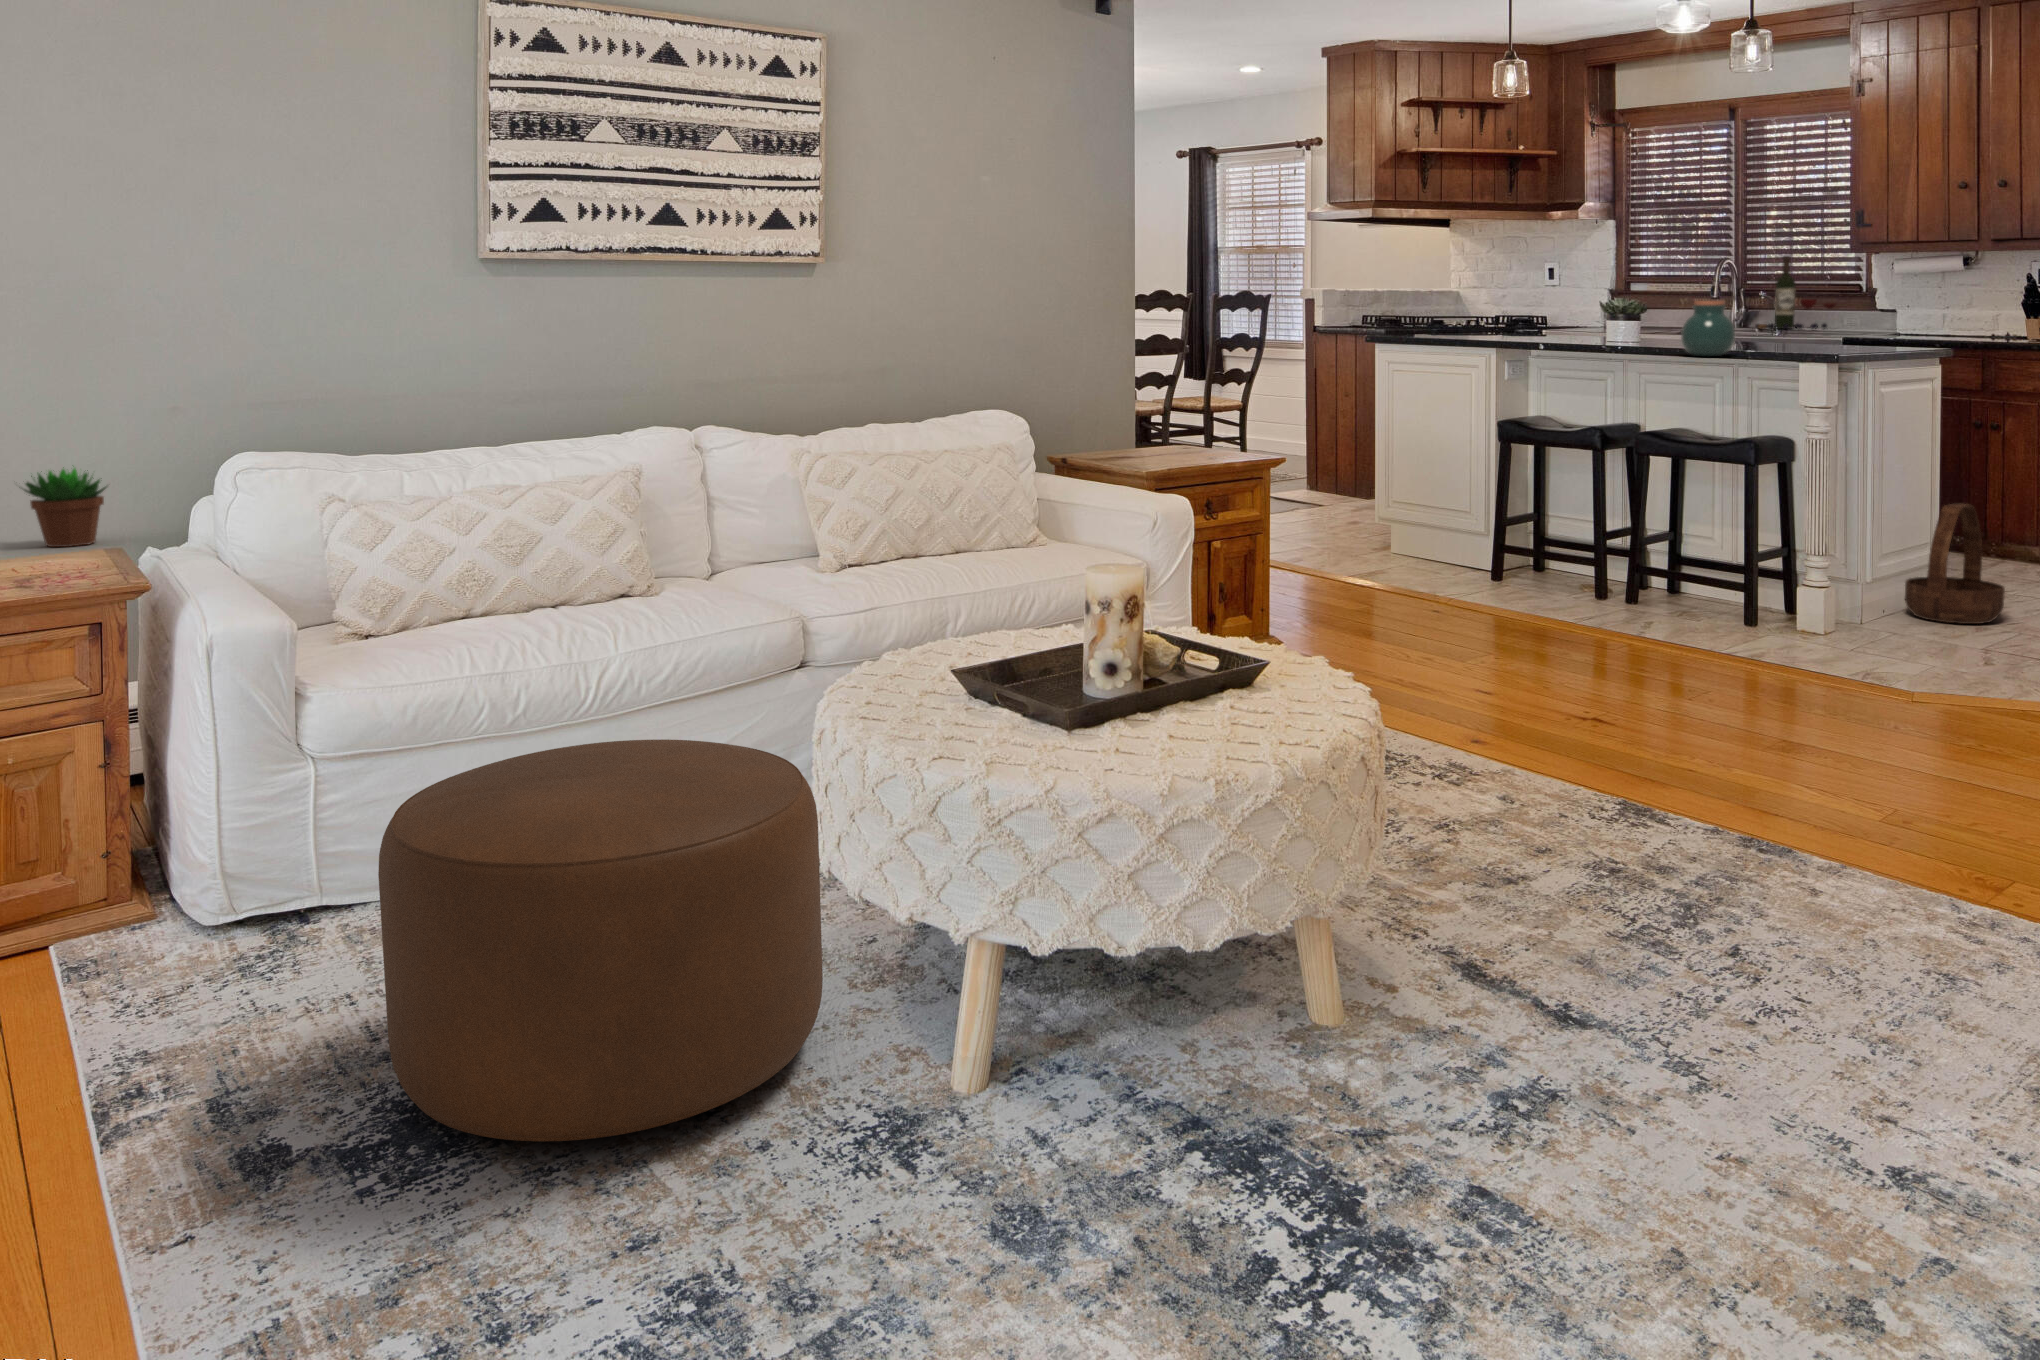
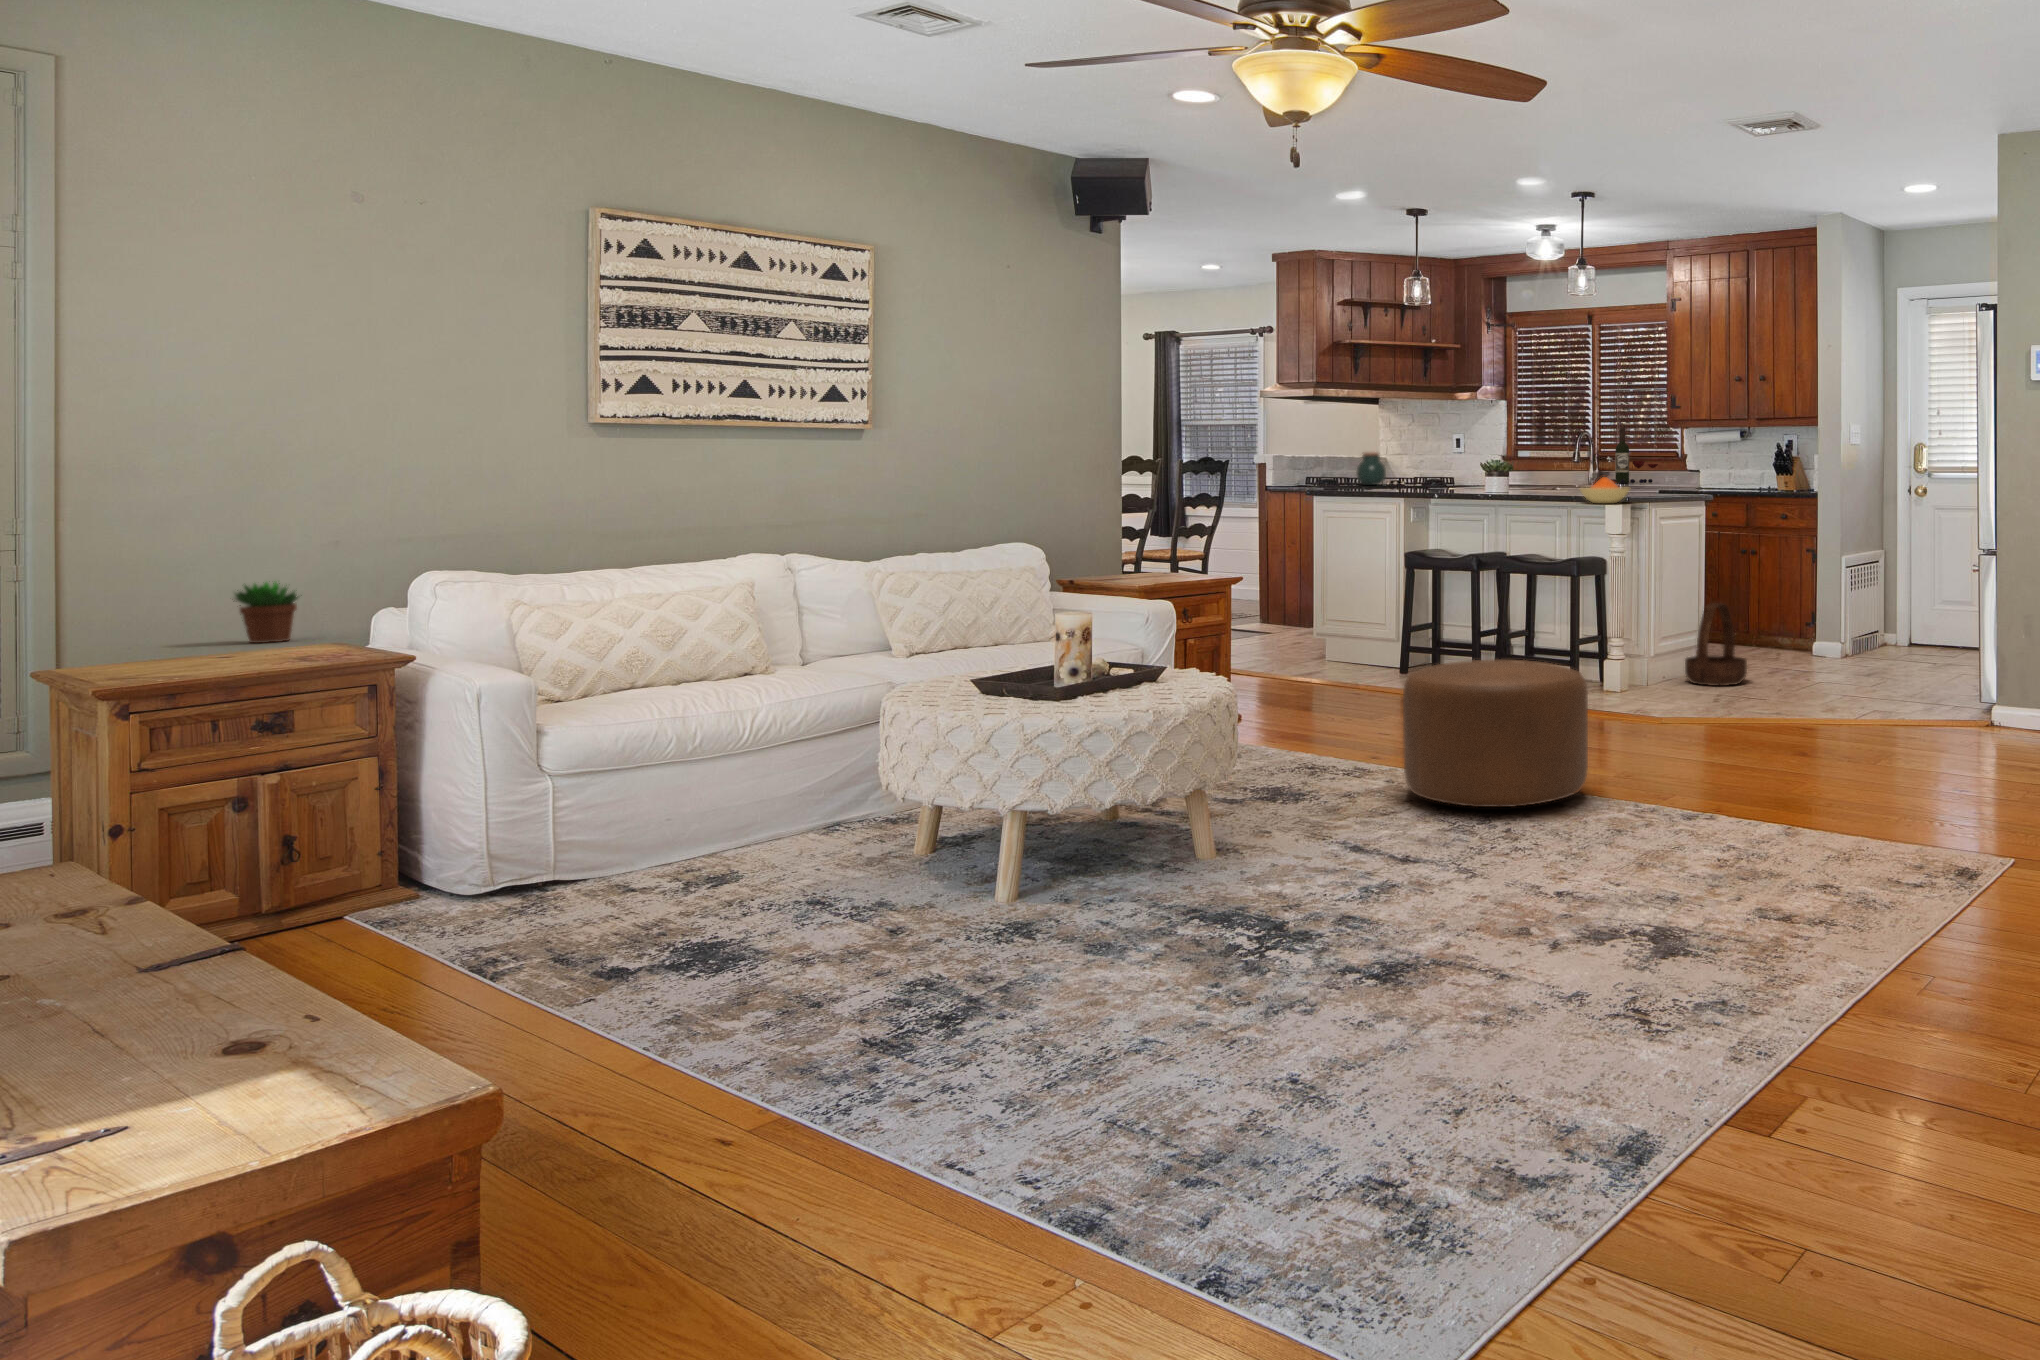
jar: present [1681,301,1735,356] -> present [1356,452,1386,485]
bowl: none [1757,324,1836,362] -> present [1581,477,1629,504]
ottoman: present [378,739,823,1141] -> present [1403,660,1588,807]

